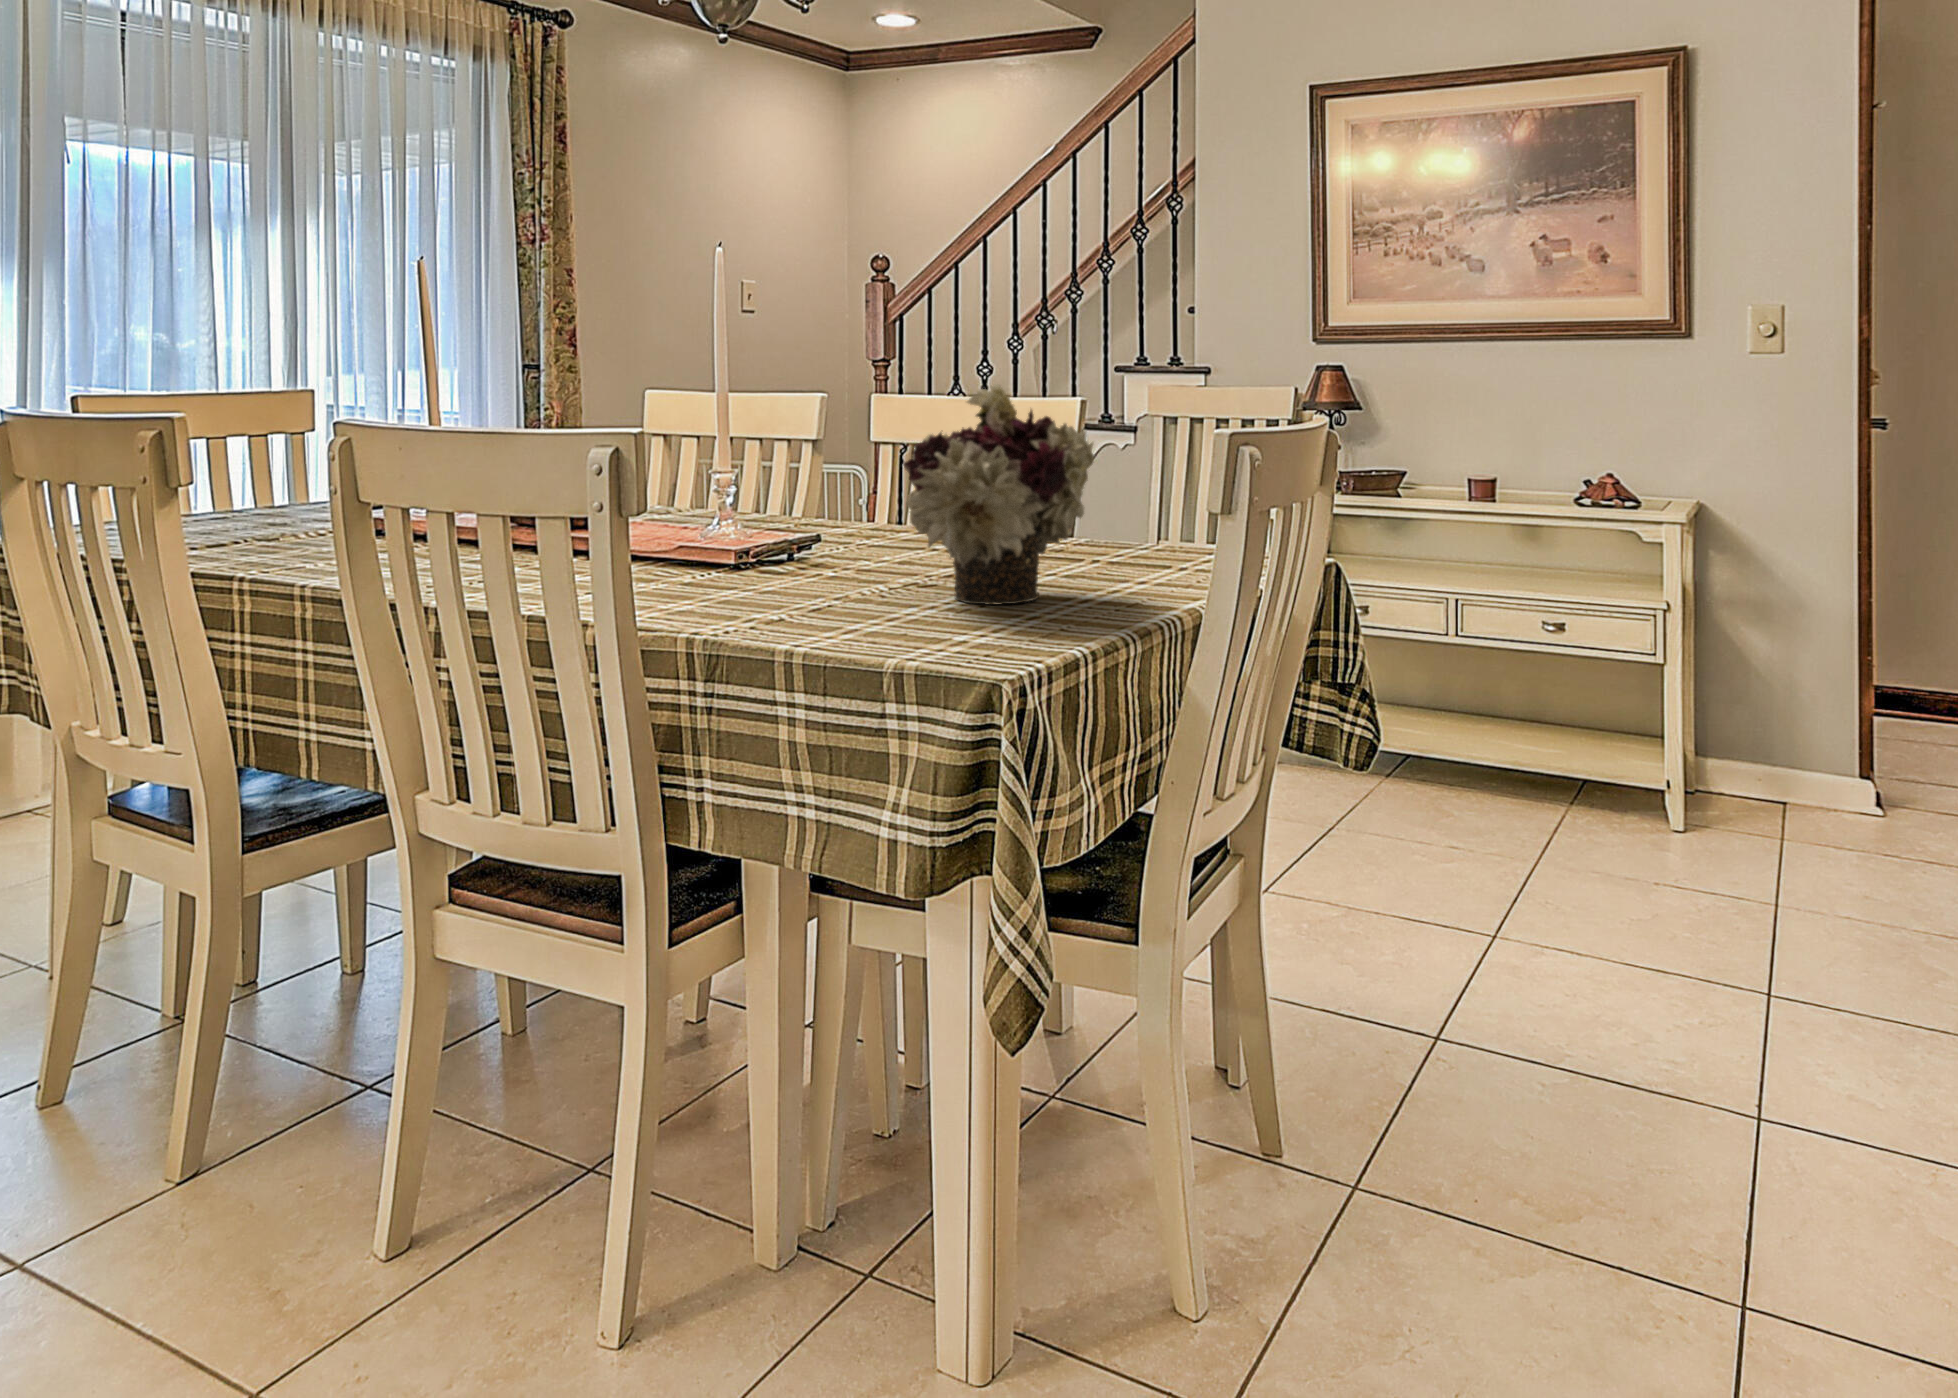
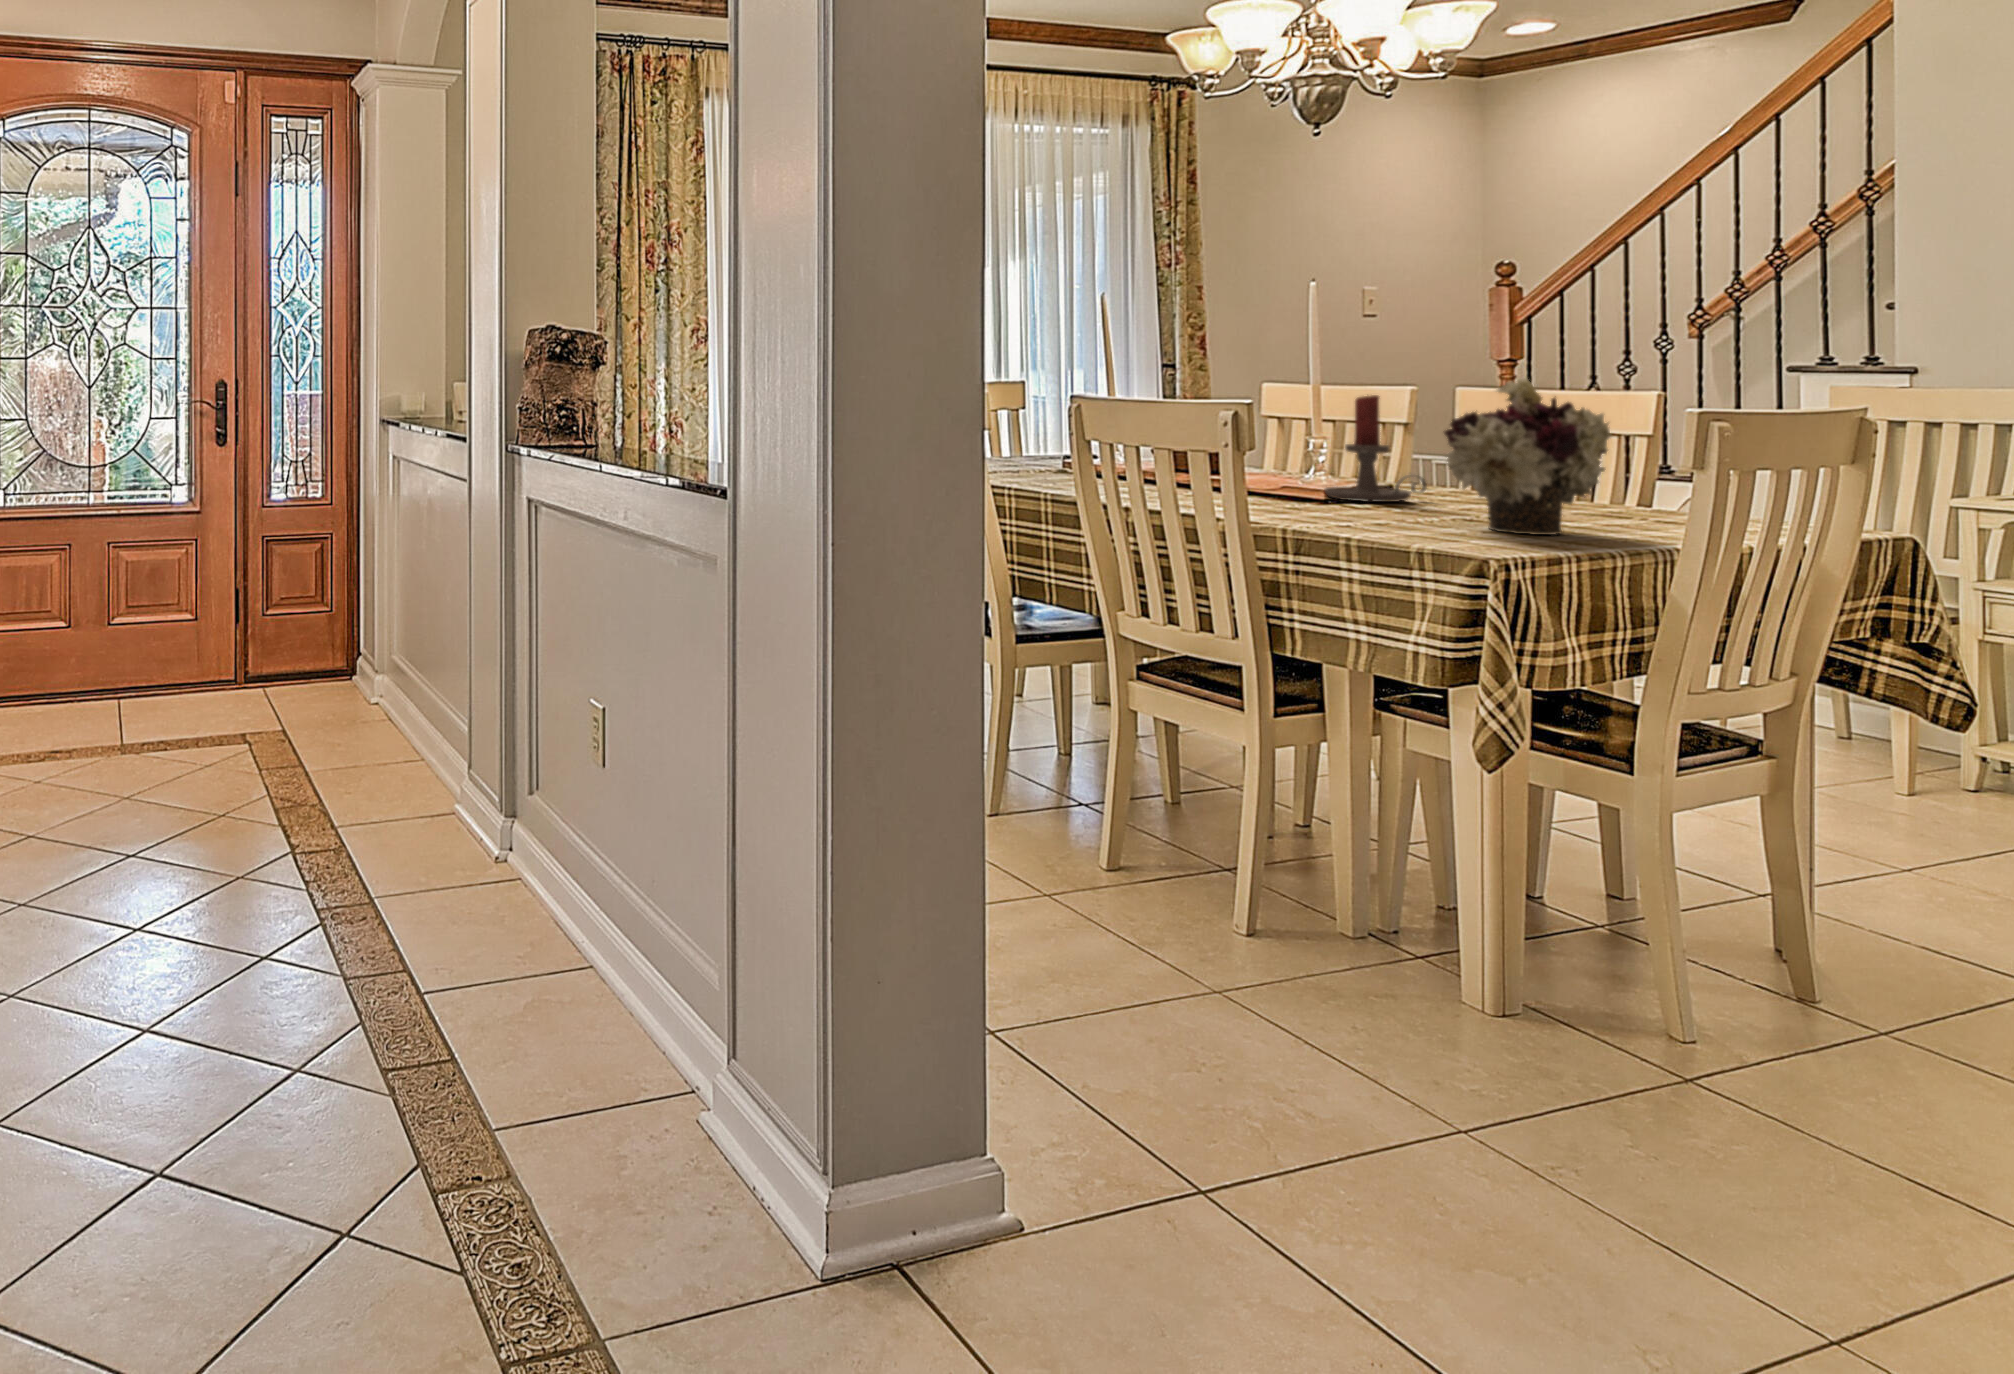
candle holder: none [734,408,860,562] -> present [1325,395,1427,502]

